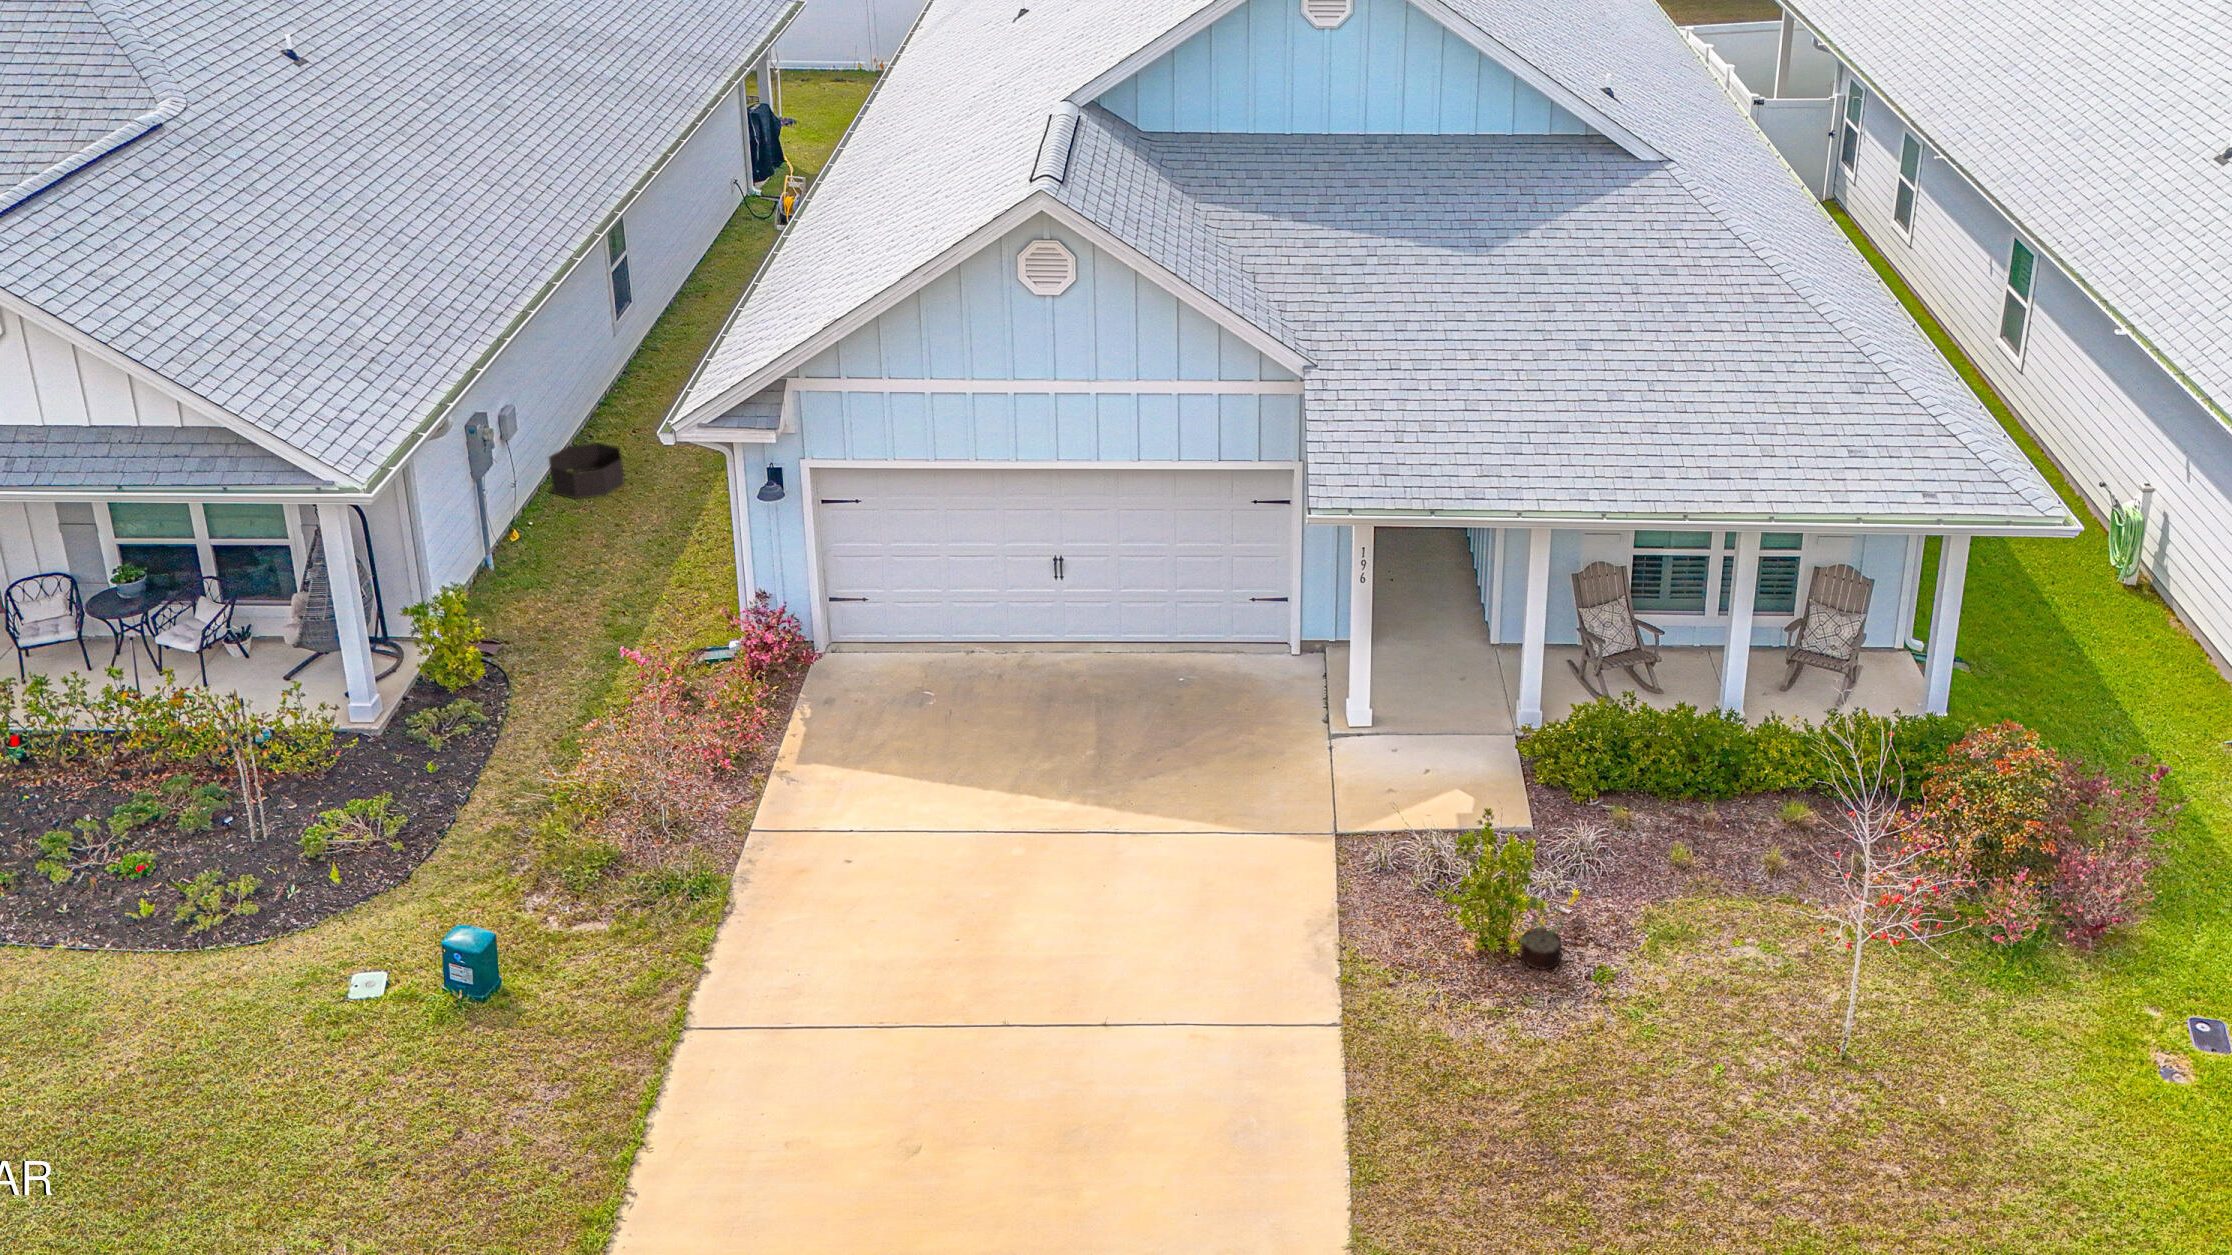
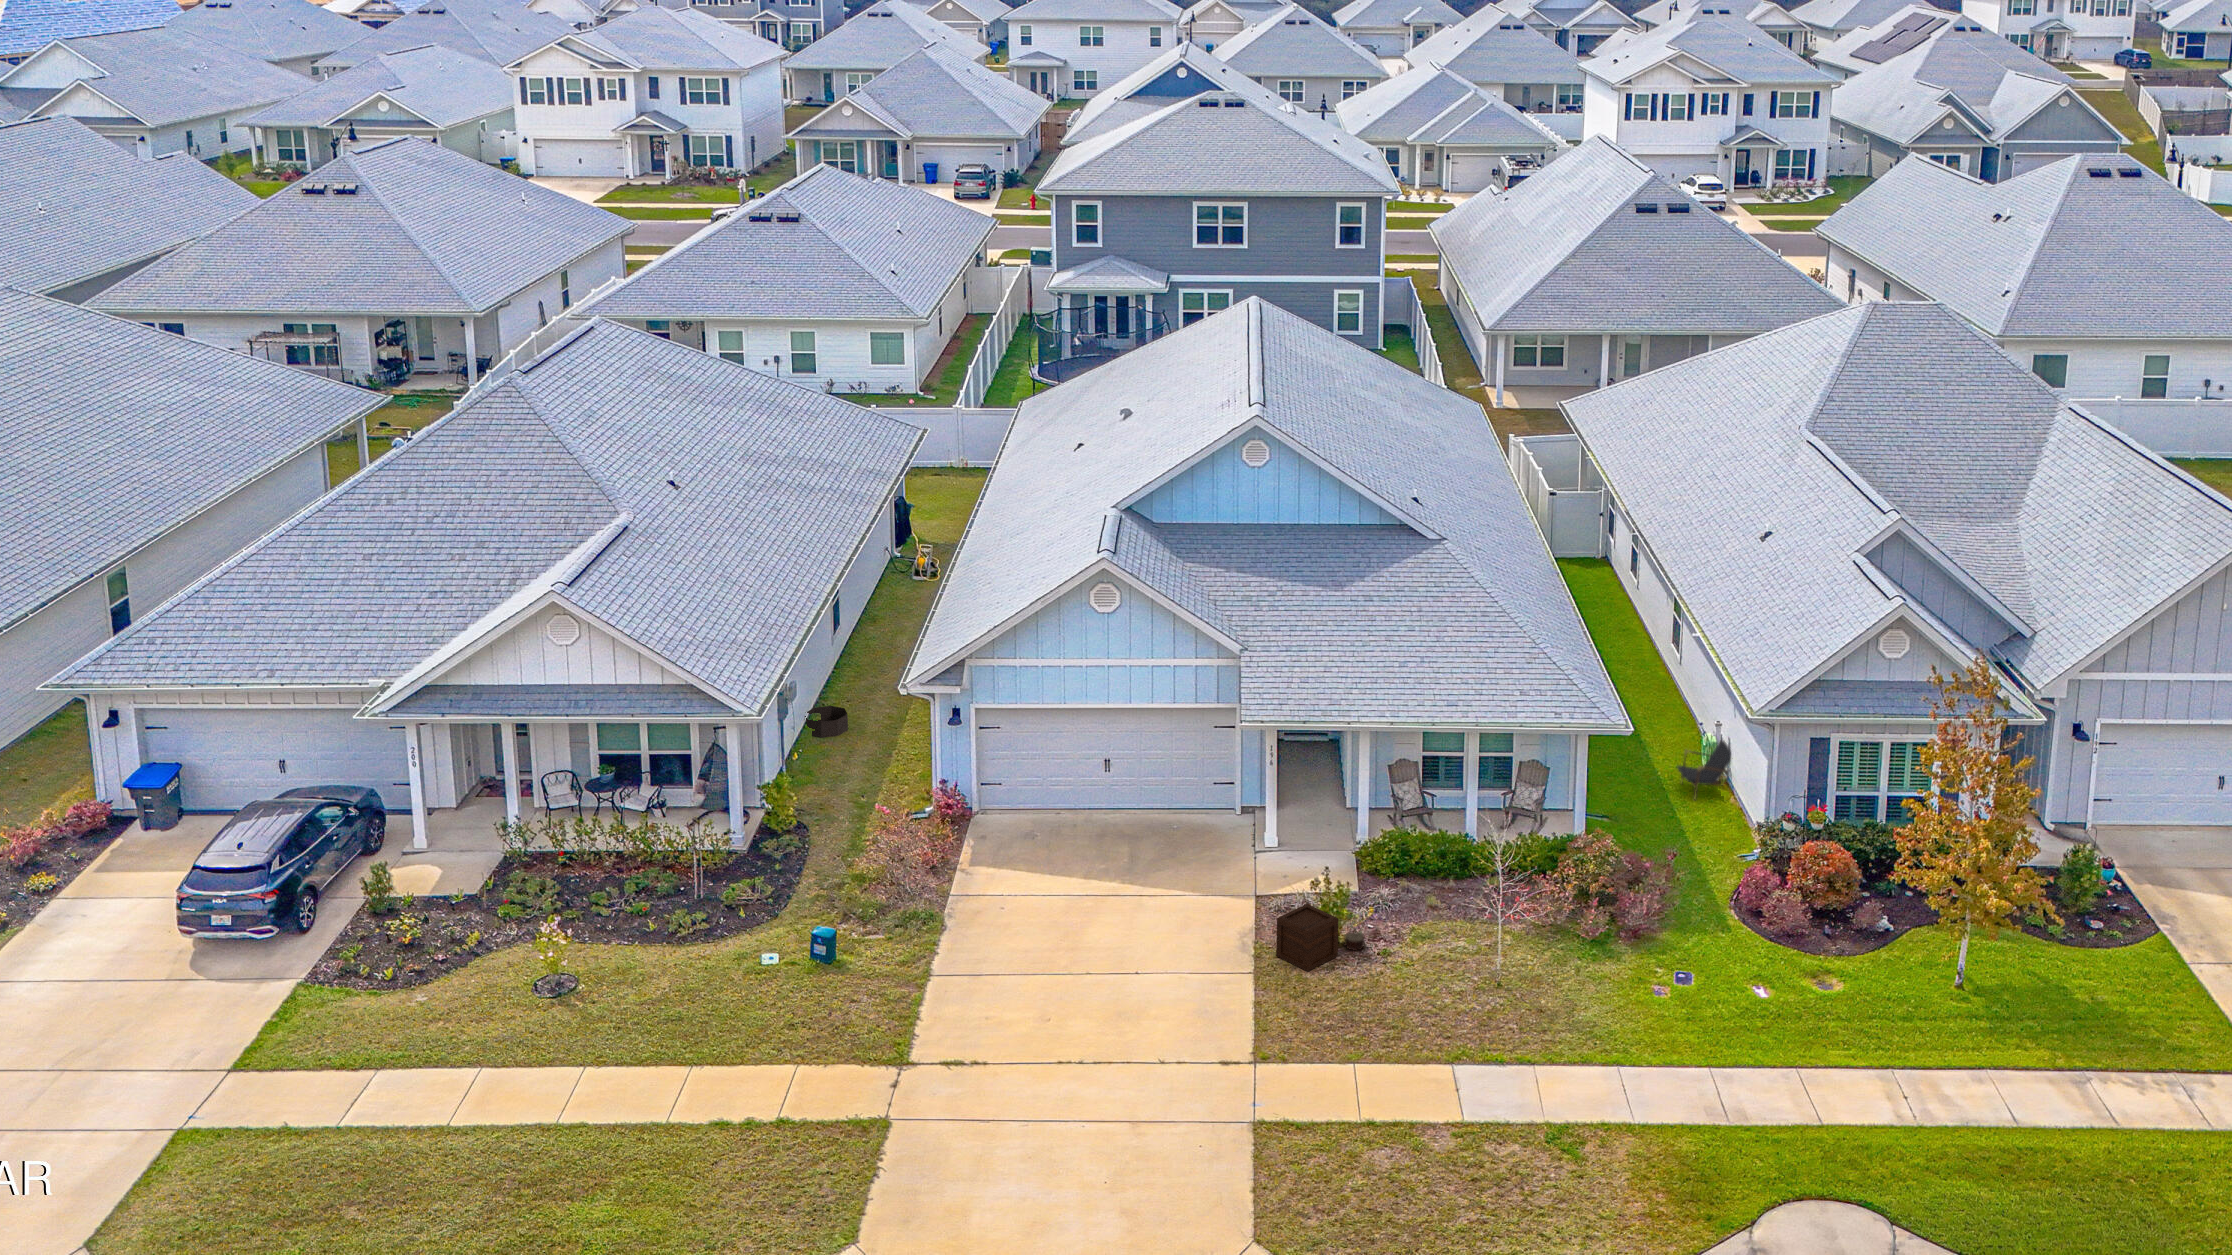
lounge chair: none [2066,518,2183,626] -> present [1677,740,1731,797]
wooden crate: none [1386,878,1515,1025] -> present [1276,904,1339,971]

